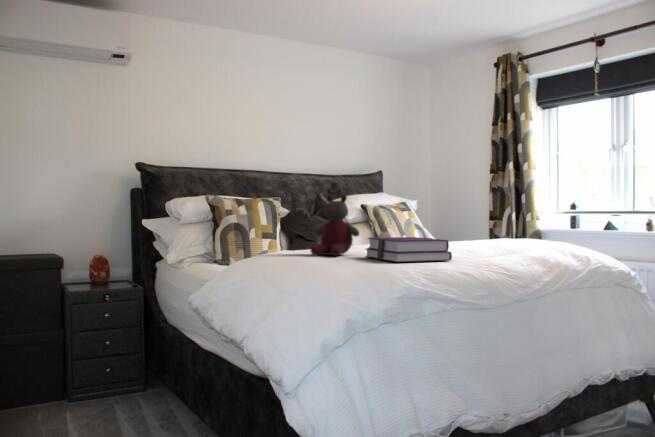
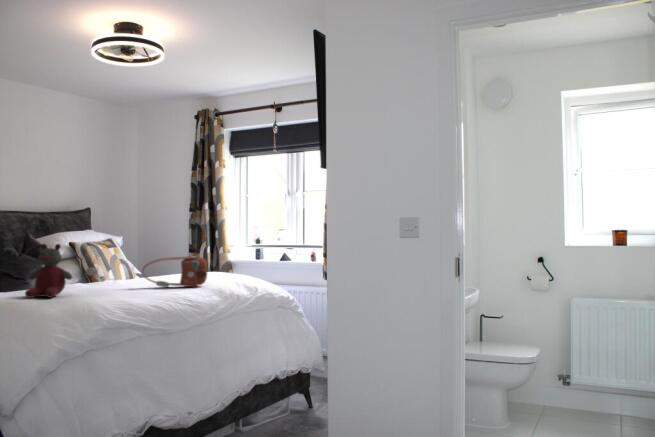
handbag: none [438,213,520,252] -> present [143,256,208,287]
hardback book: present [365,237,452,262] -> none [78,279,153,302]

